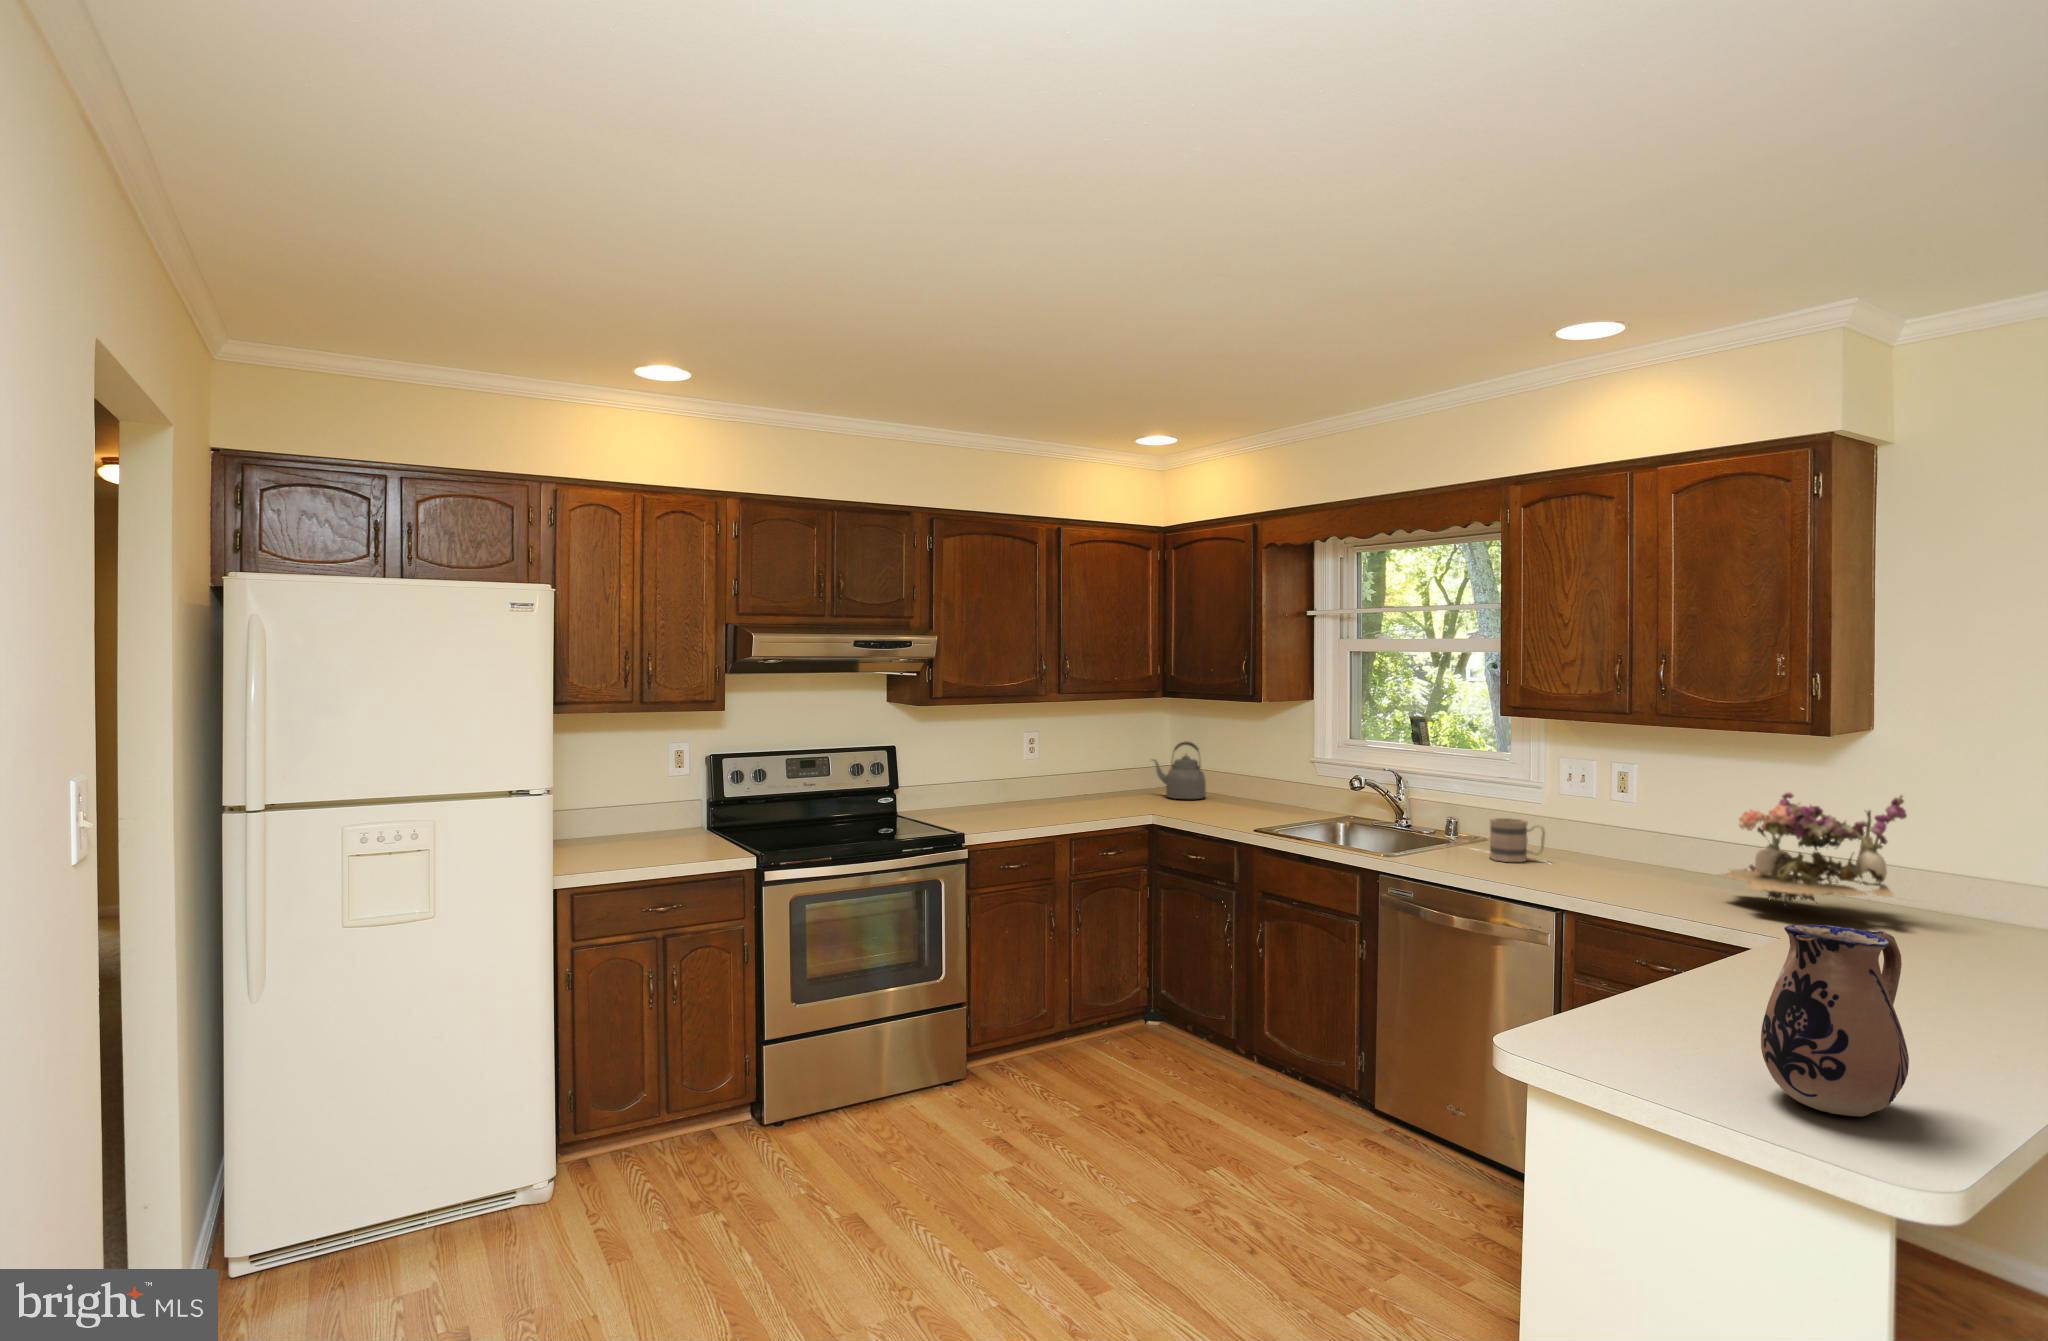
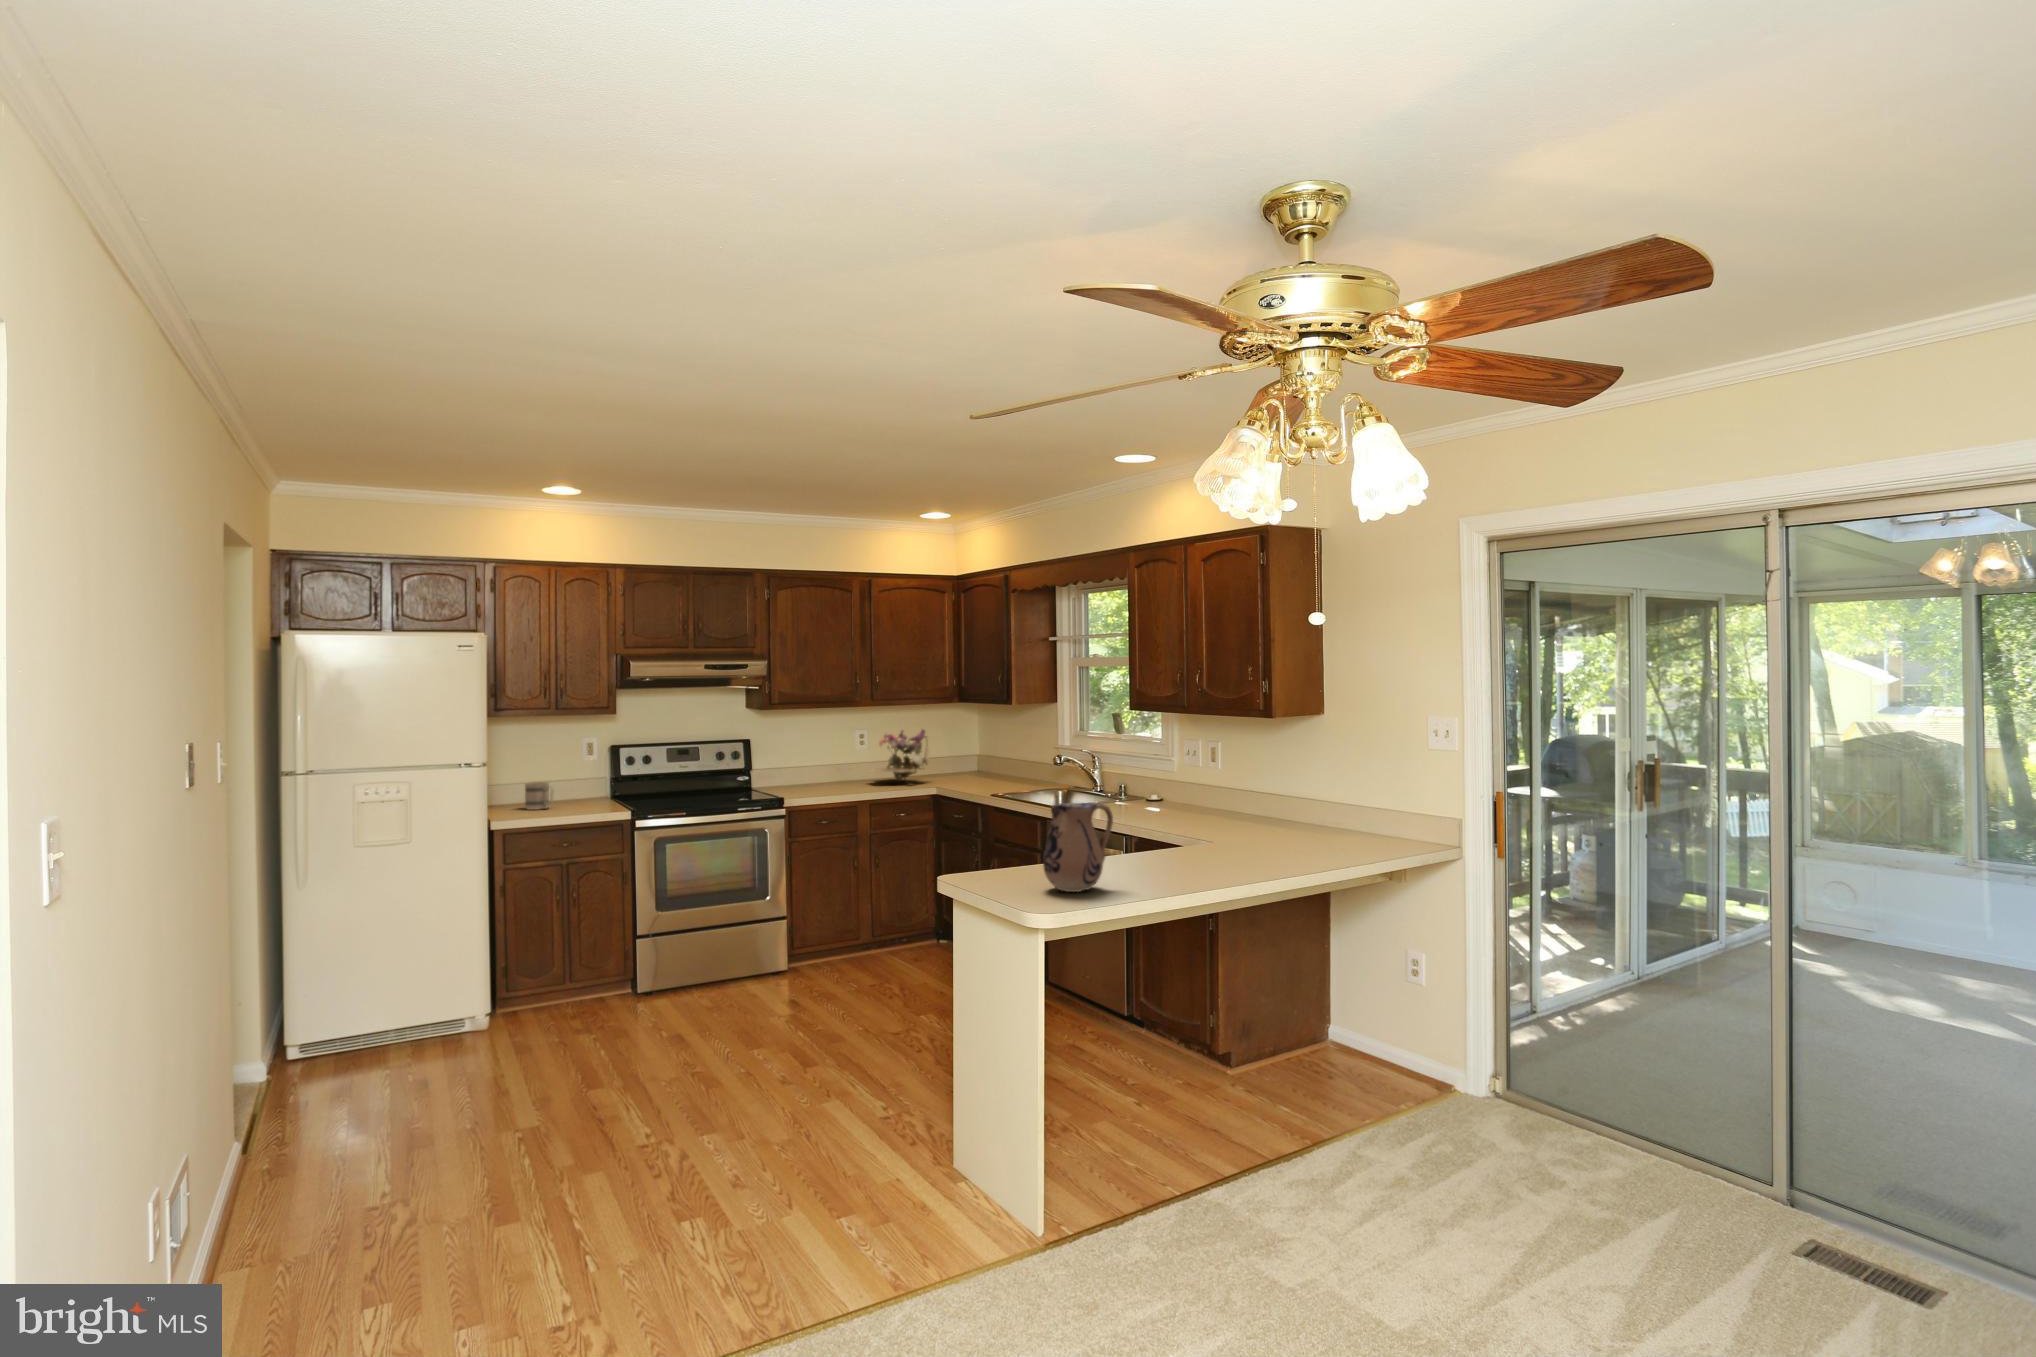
kettle: present [1153,742,1206,799] -> none [955,735,995,778]
flower arrangement: present [1722,793,1907,907] -> present [875,729,929,780]
mug: present [1490,818,1545,862] -> present [525,782,554,810]

